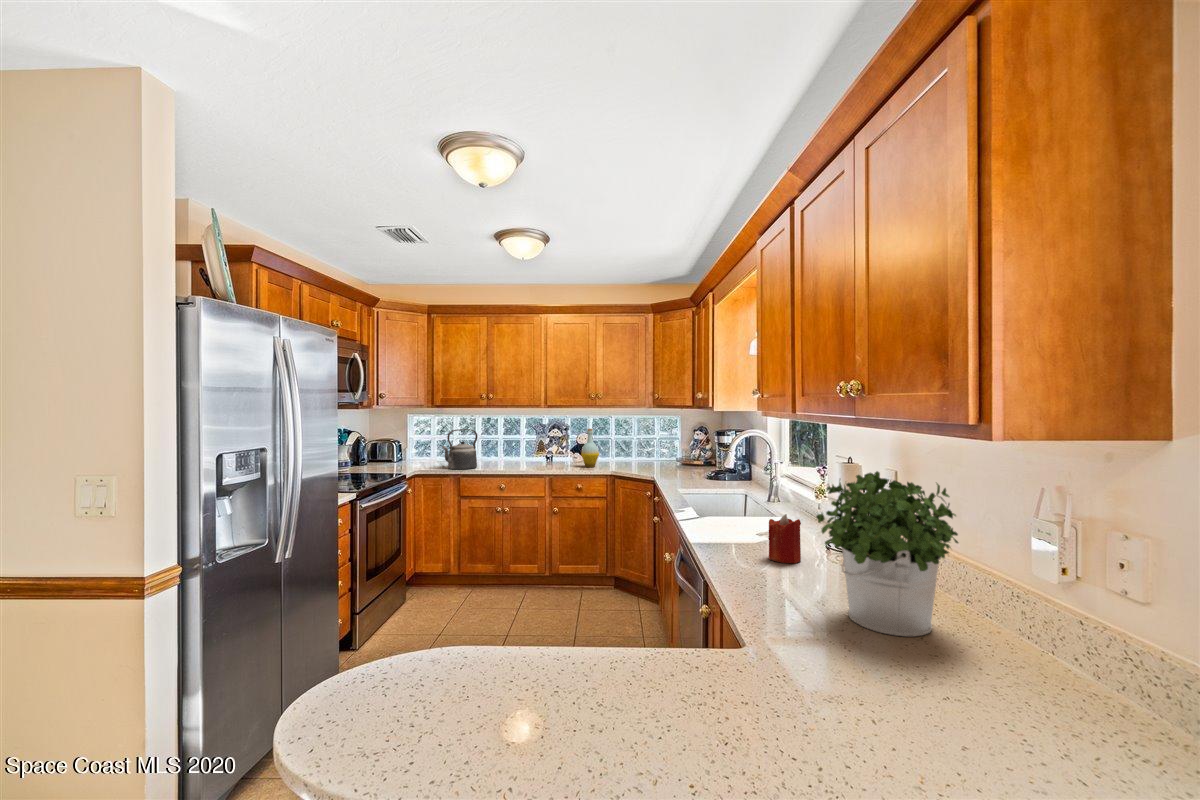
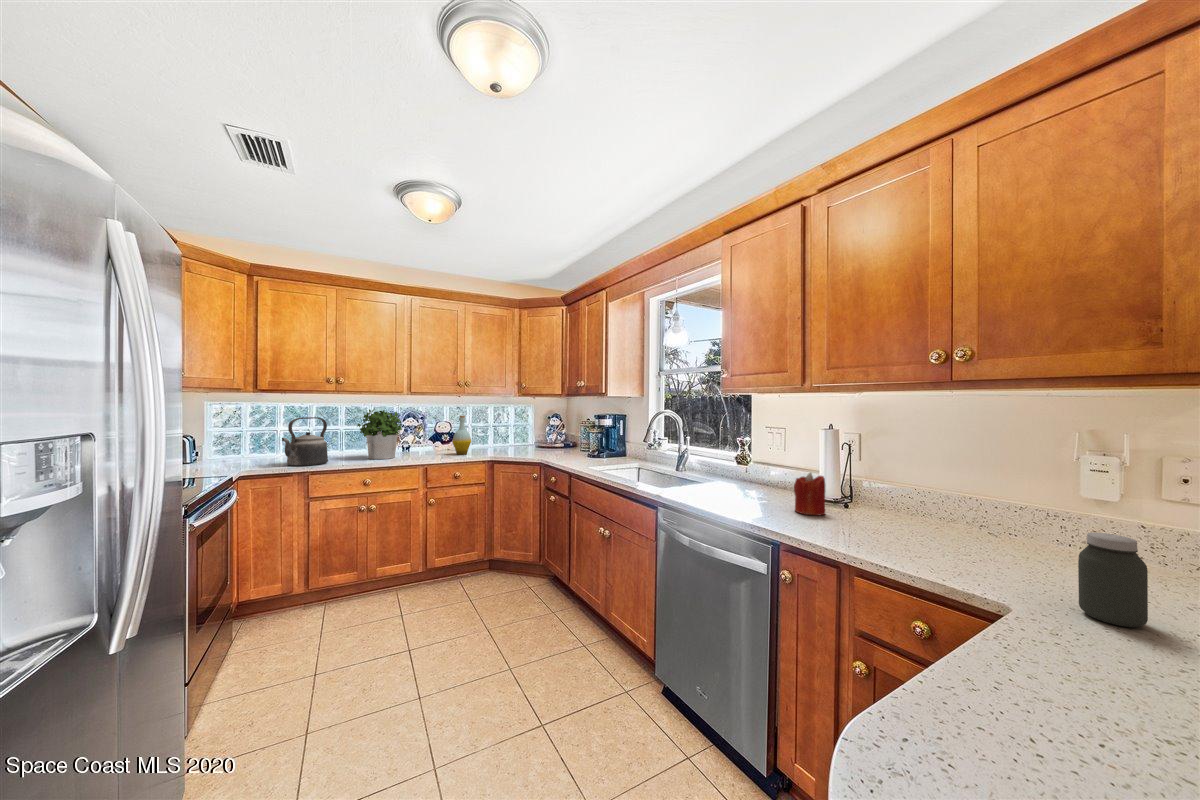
potted plant: present [816,471,958,637] -> present [357,410,402,459]
jar: none [753,591,800,687] -> present [1078,533,1148,627]

